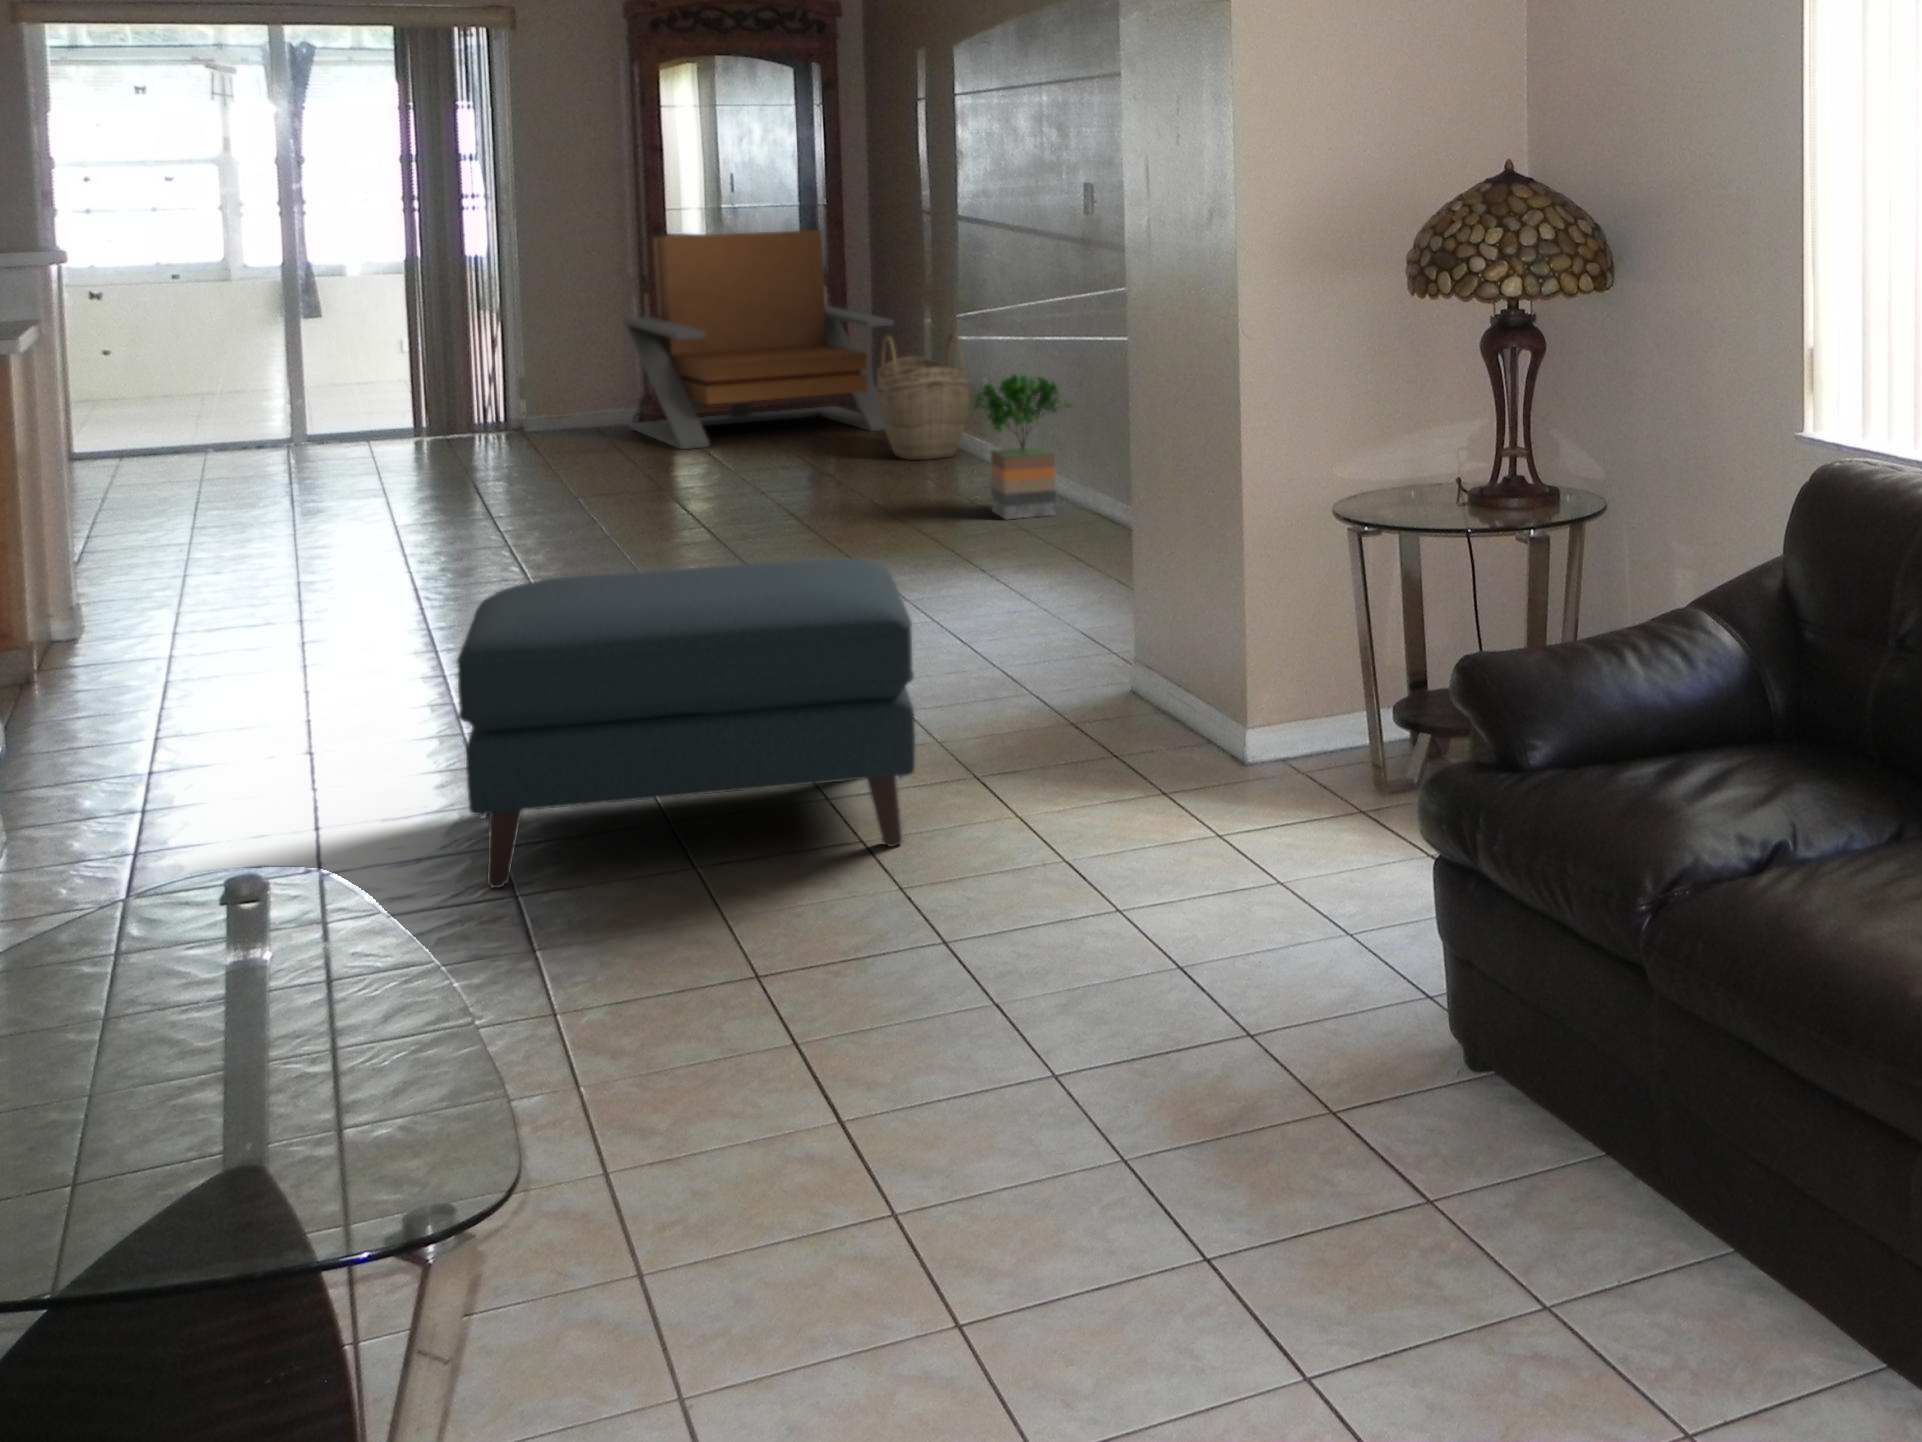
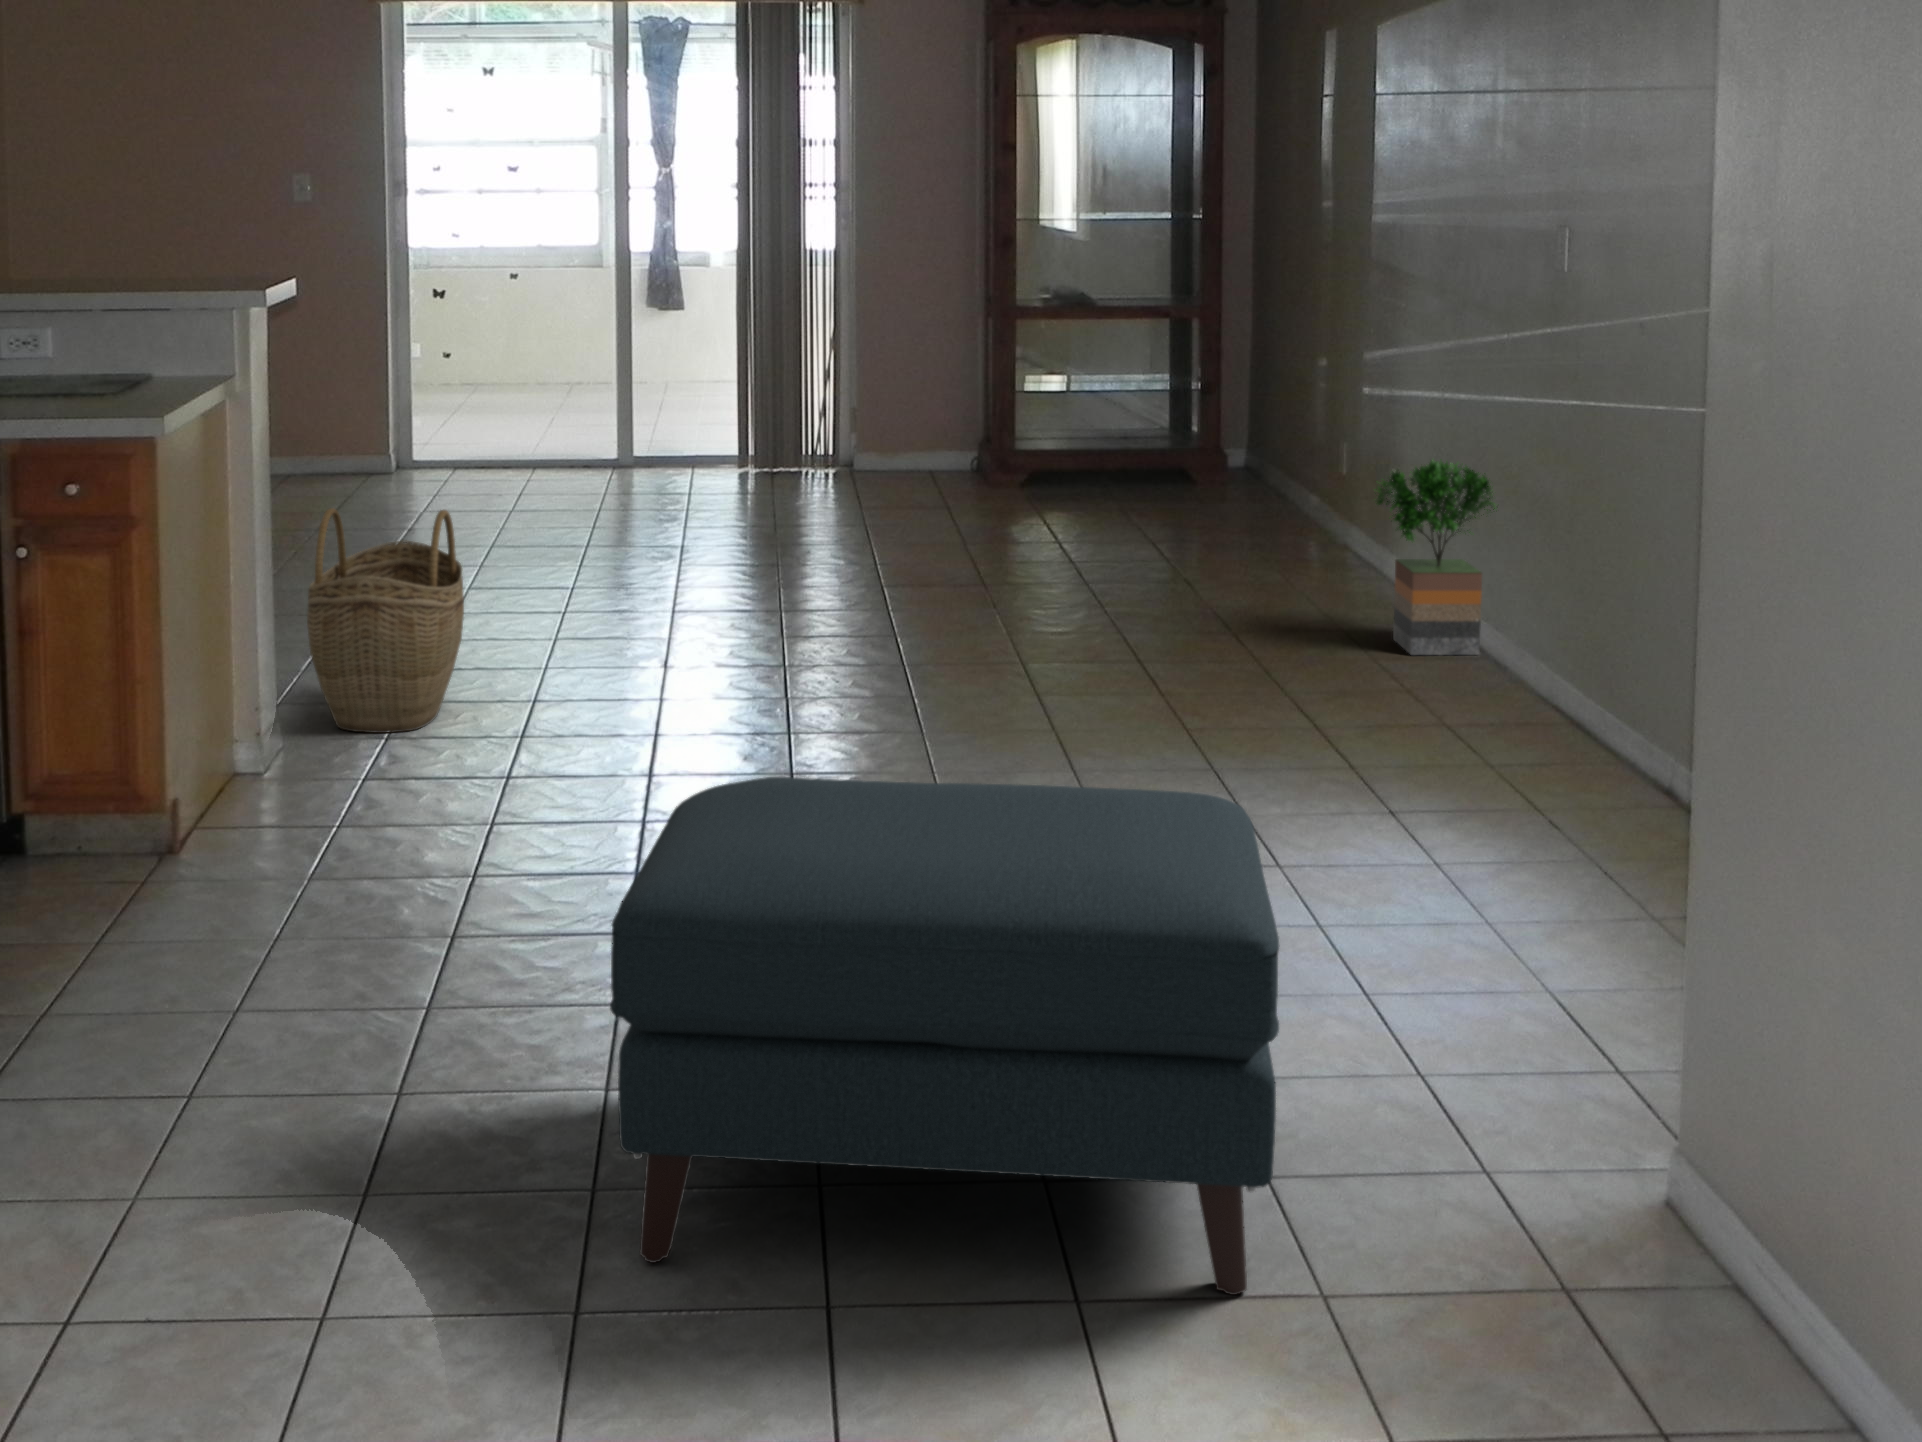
lounge chair: present [624,230,894,449] -> none [968,250,1279,508]
woven basket: present [877,333,969,460] -> present [307,508,464,733]

